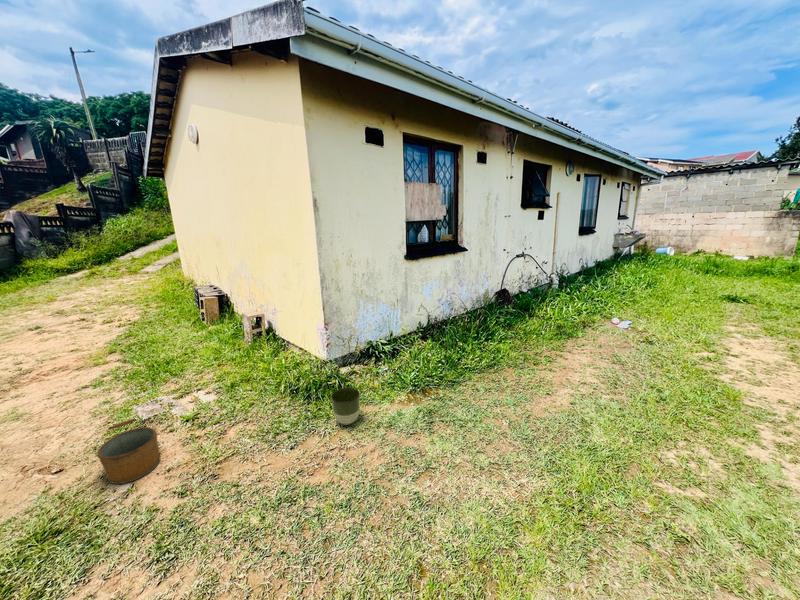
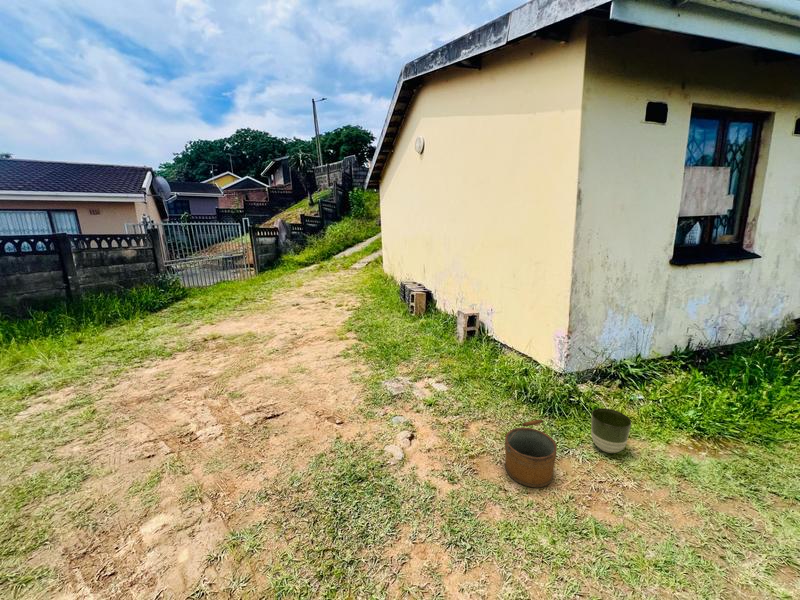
bucket: present [95,419,160,484] -> present [505,420,557,487]

